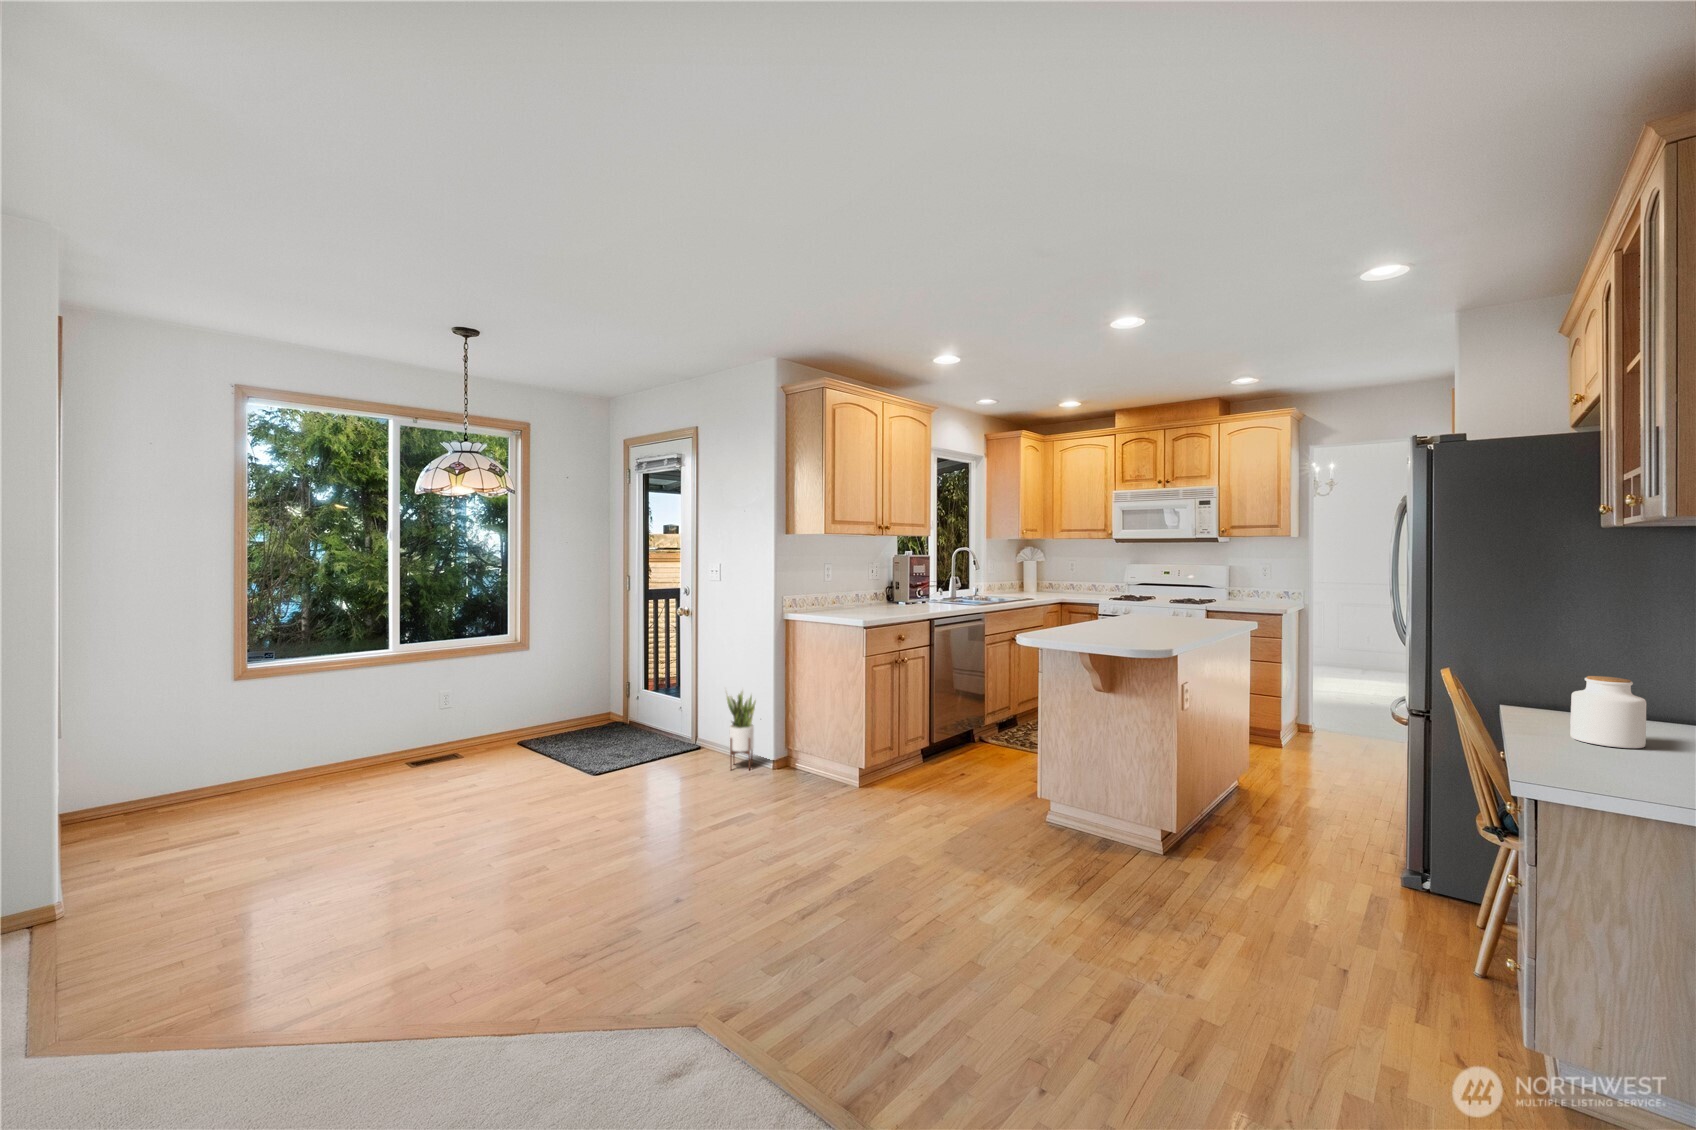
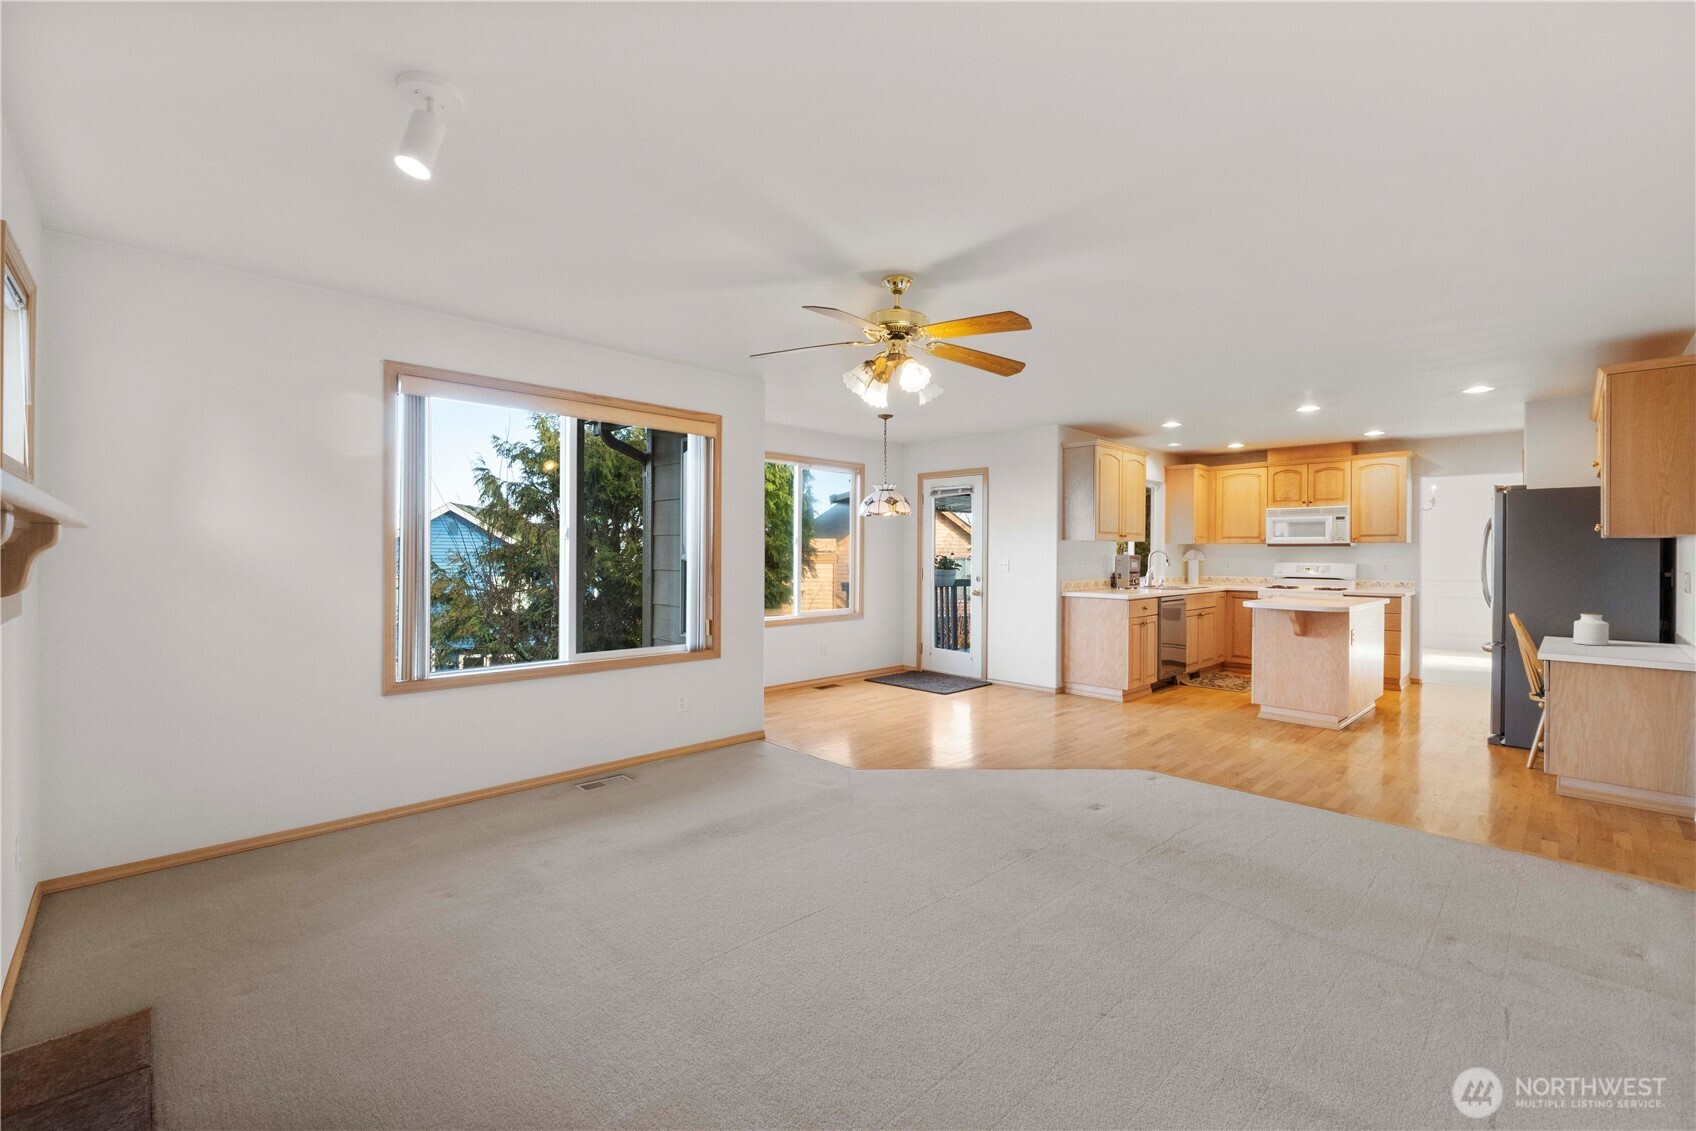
potted plant: present [726,690,756,769] -> none [1022,640,1046,694]

